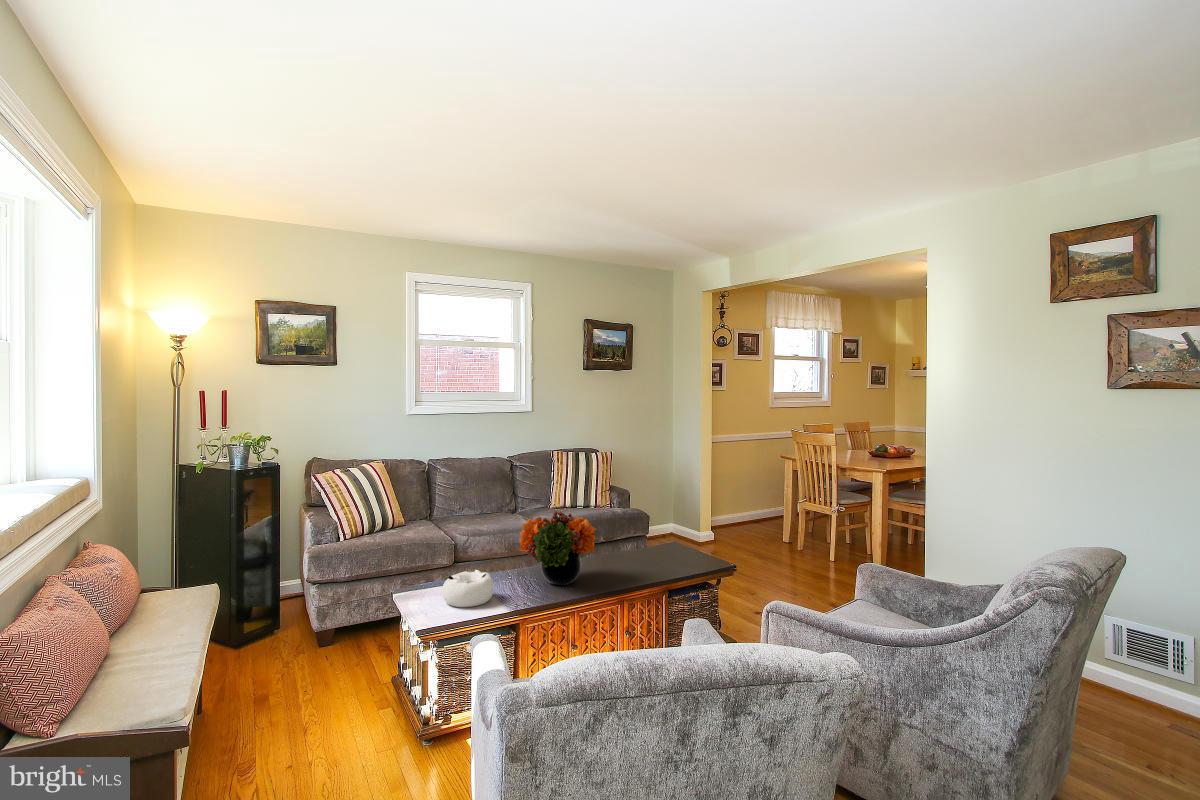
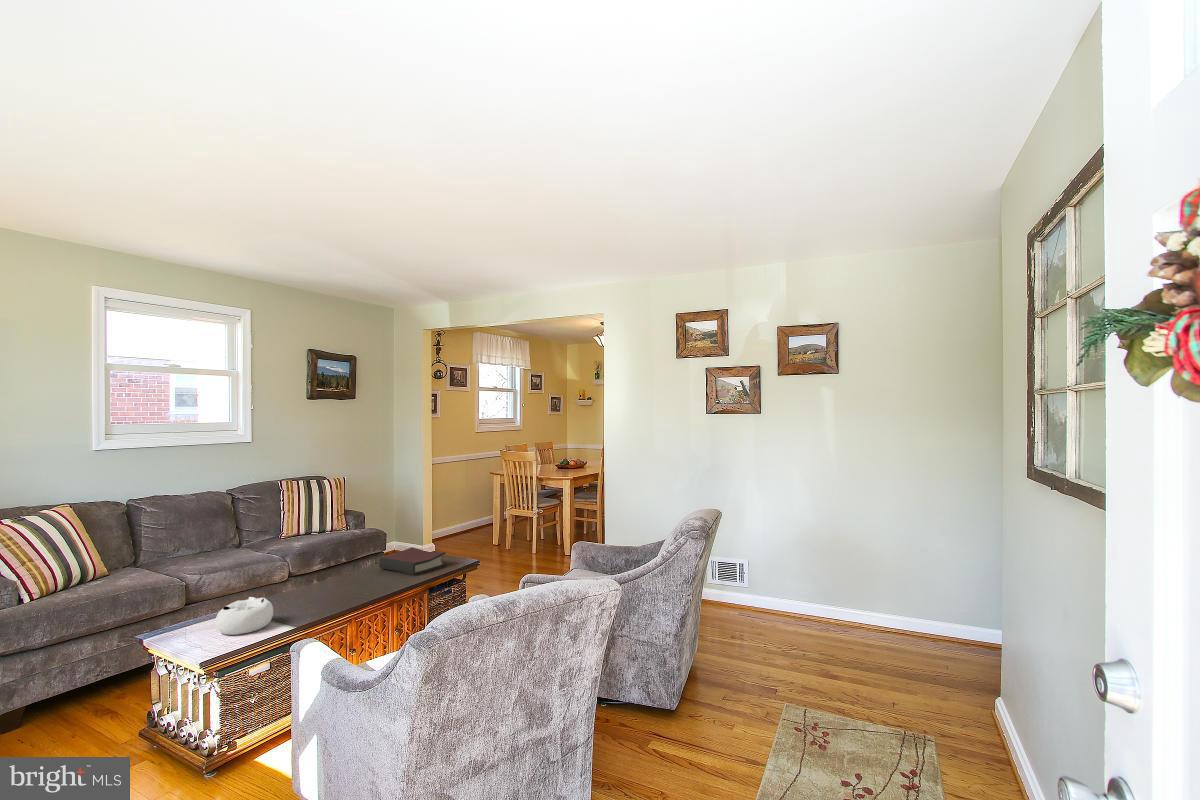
flower arrangement: present [519,511,596,585] -> none [289,532,369,599]
hardback book: none [620,538,691,573] -> present [379,547,445,576]

